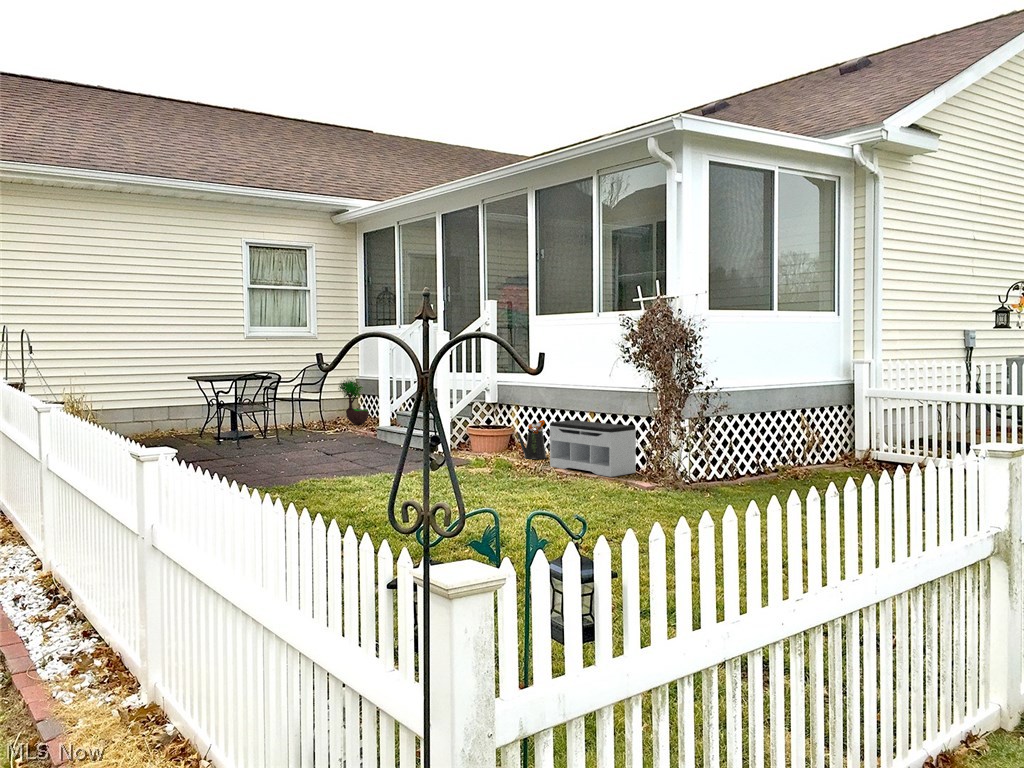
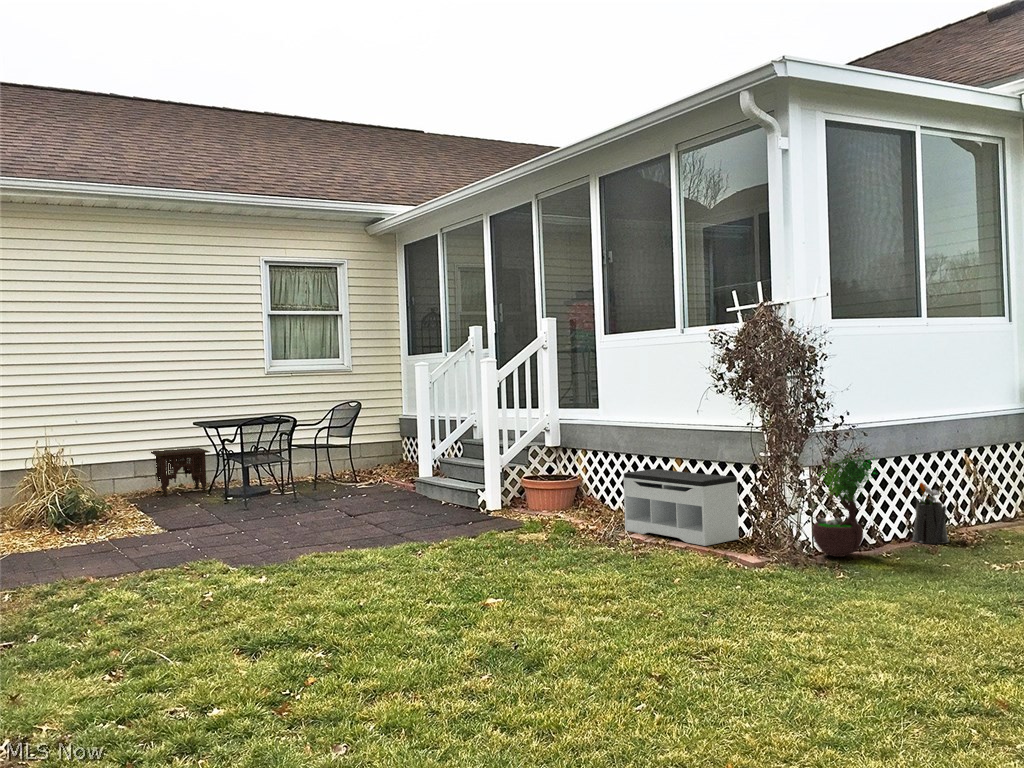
potted tree: present [338,380,369,425] -> present [813,454,875,557]
side table: none [149,399,203,439] -> present [151,448,210,496]
watering can: present [518,420,550,459] -> present [912,483,949,544]

